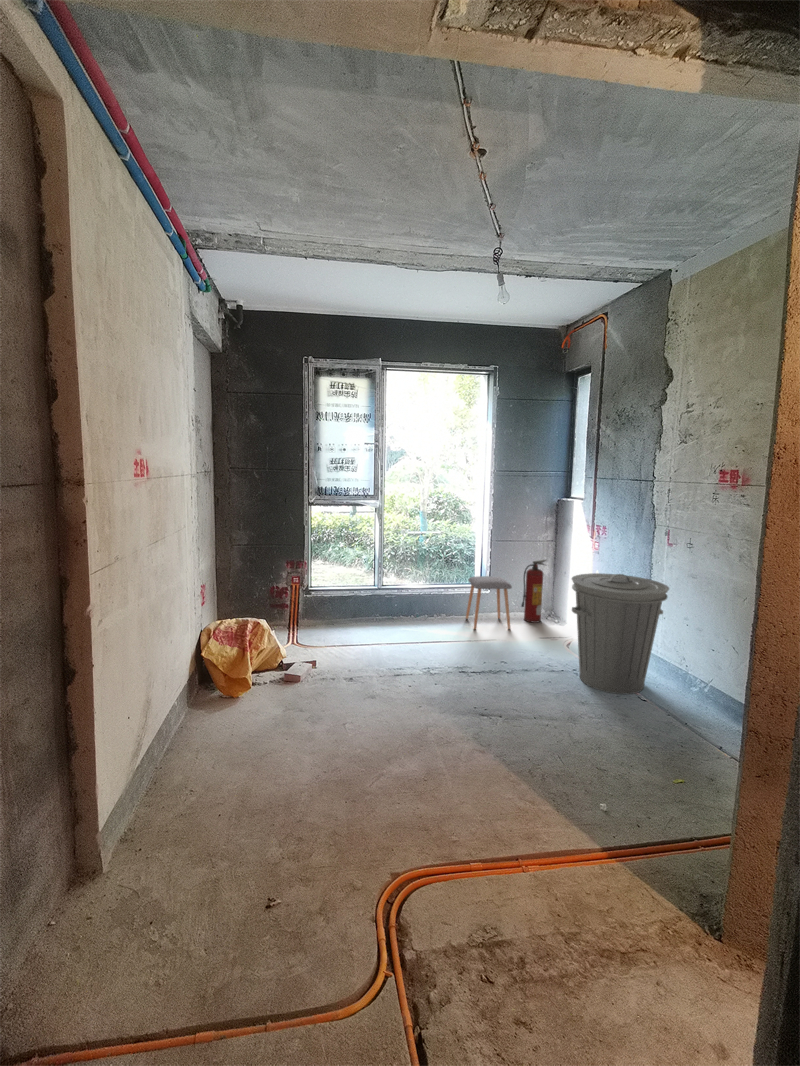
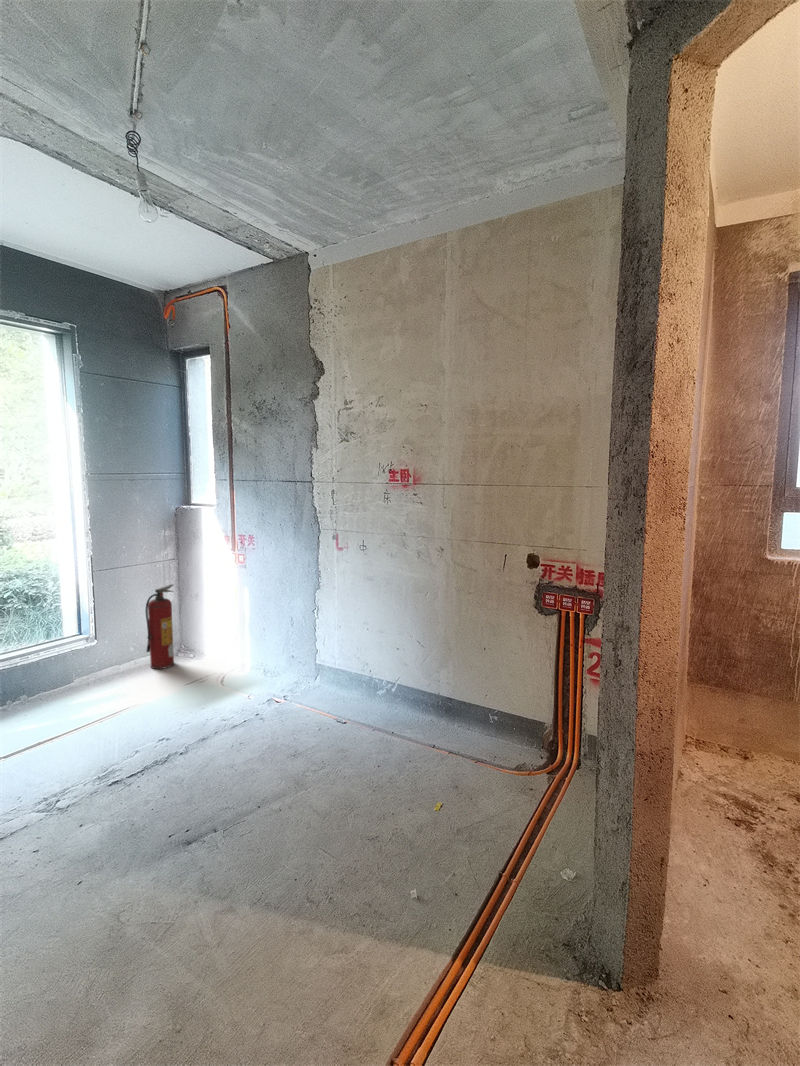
trash can: present [572,573,669,694] -> none [248,589,354,730]
stool: present [466,576,512,630] -> none [61,620,142,707]

